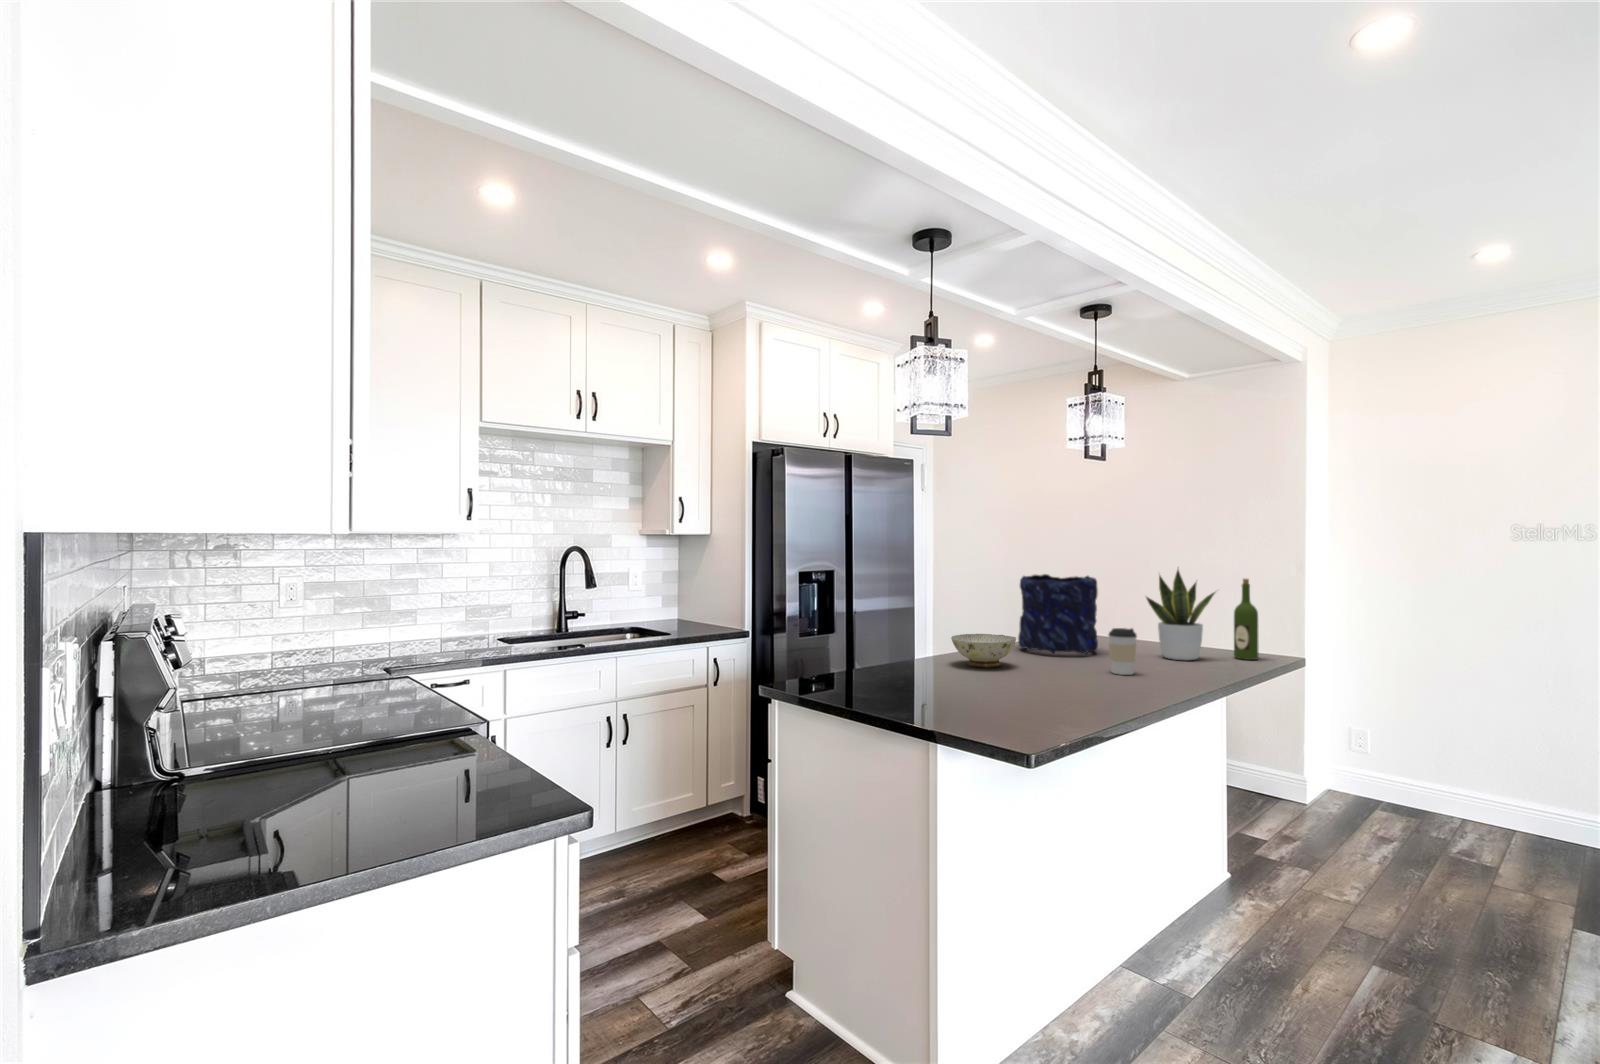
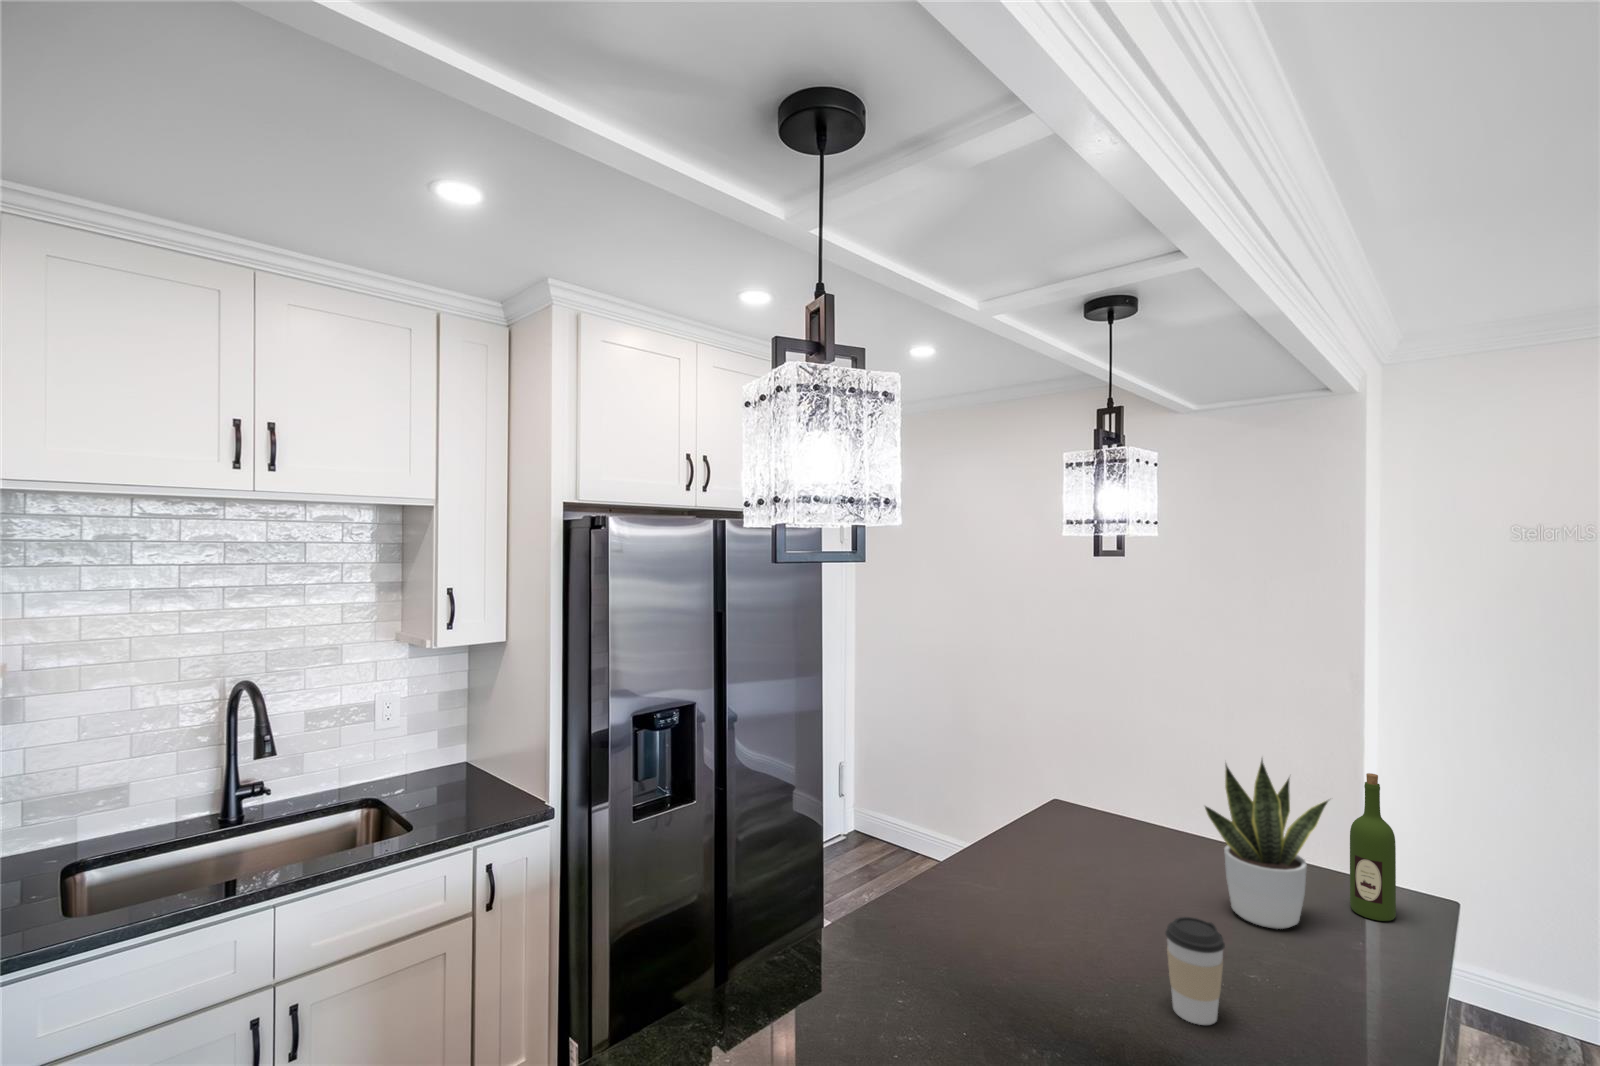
vase: present [1018,574,1098,654] -> none [984,743,1120,910]
ceramic bowl: present [951,634,1016,667] -> none [865,894,988,991]

